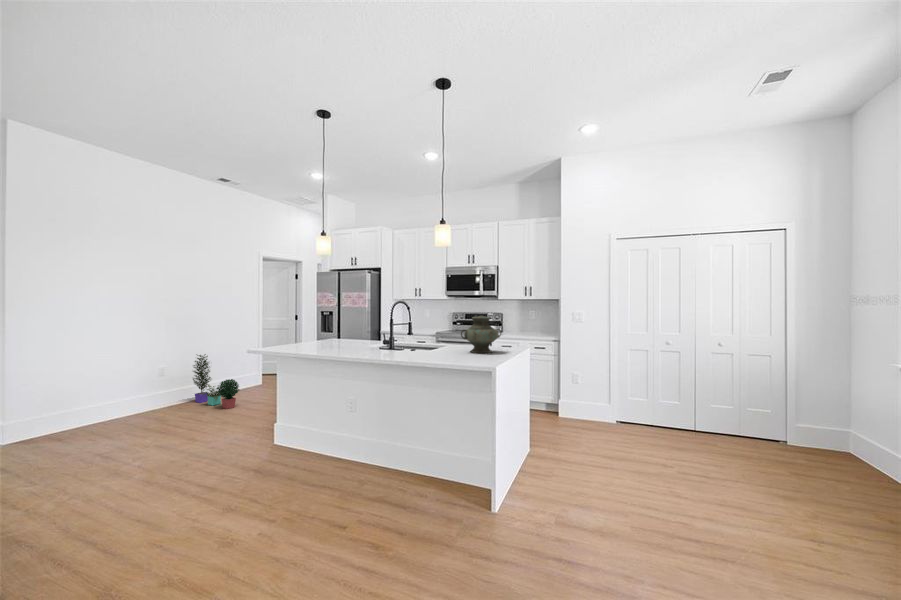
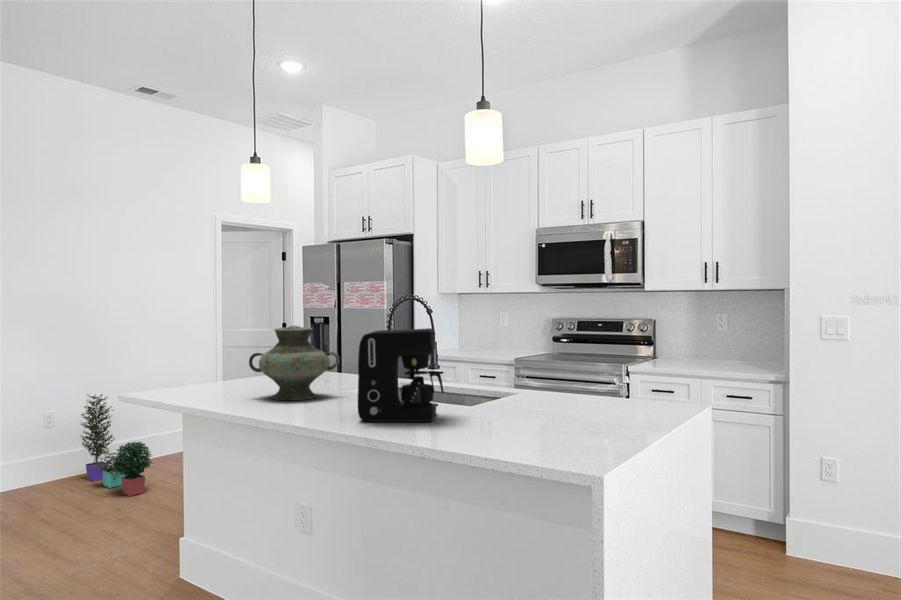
coffee maker: none [385,315,421,356] -> present [358,328,444,422]
vase: present [461,316,501,353] -> present [249,326,339,400]

